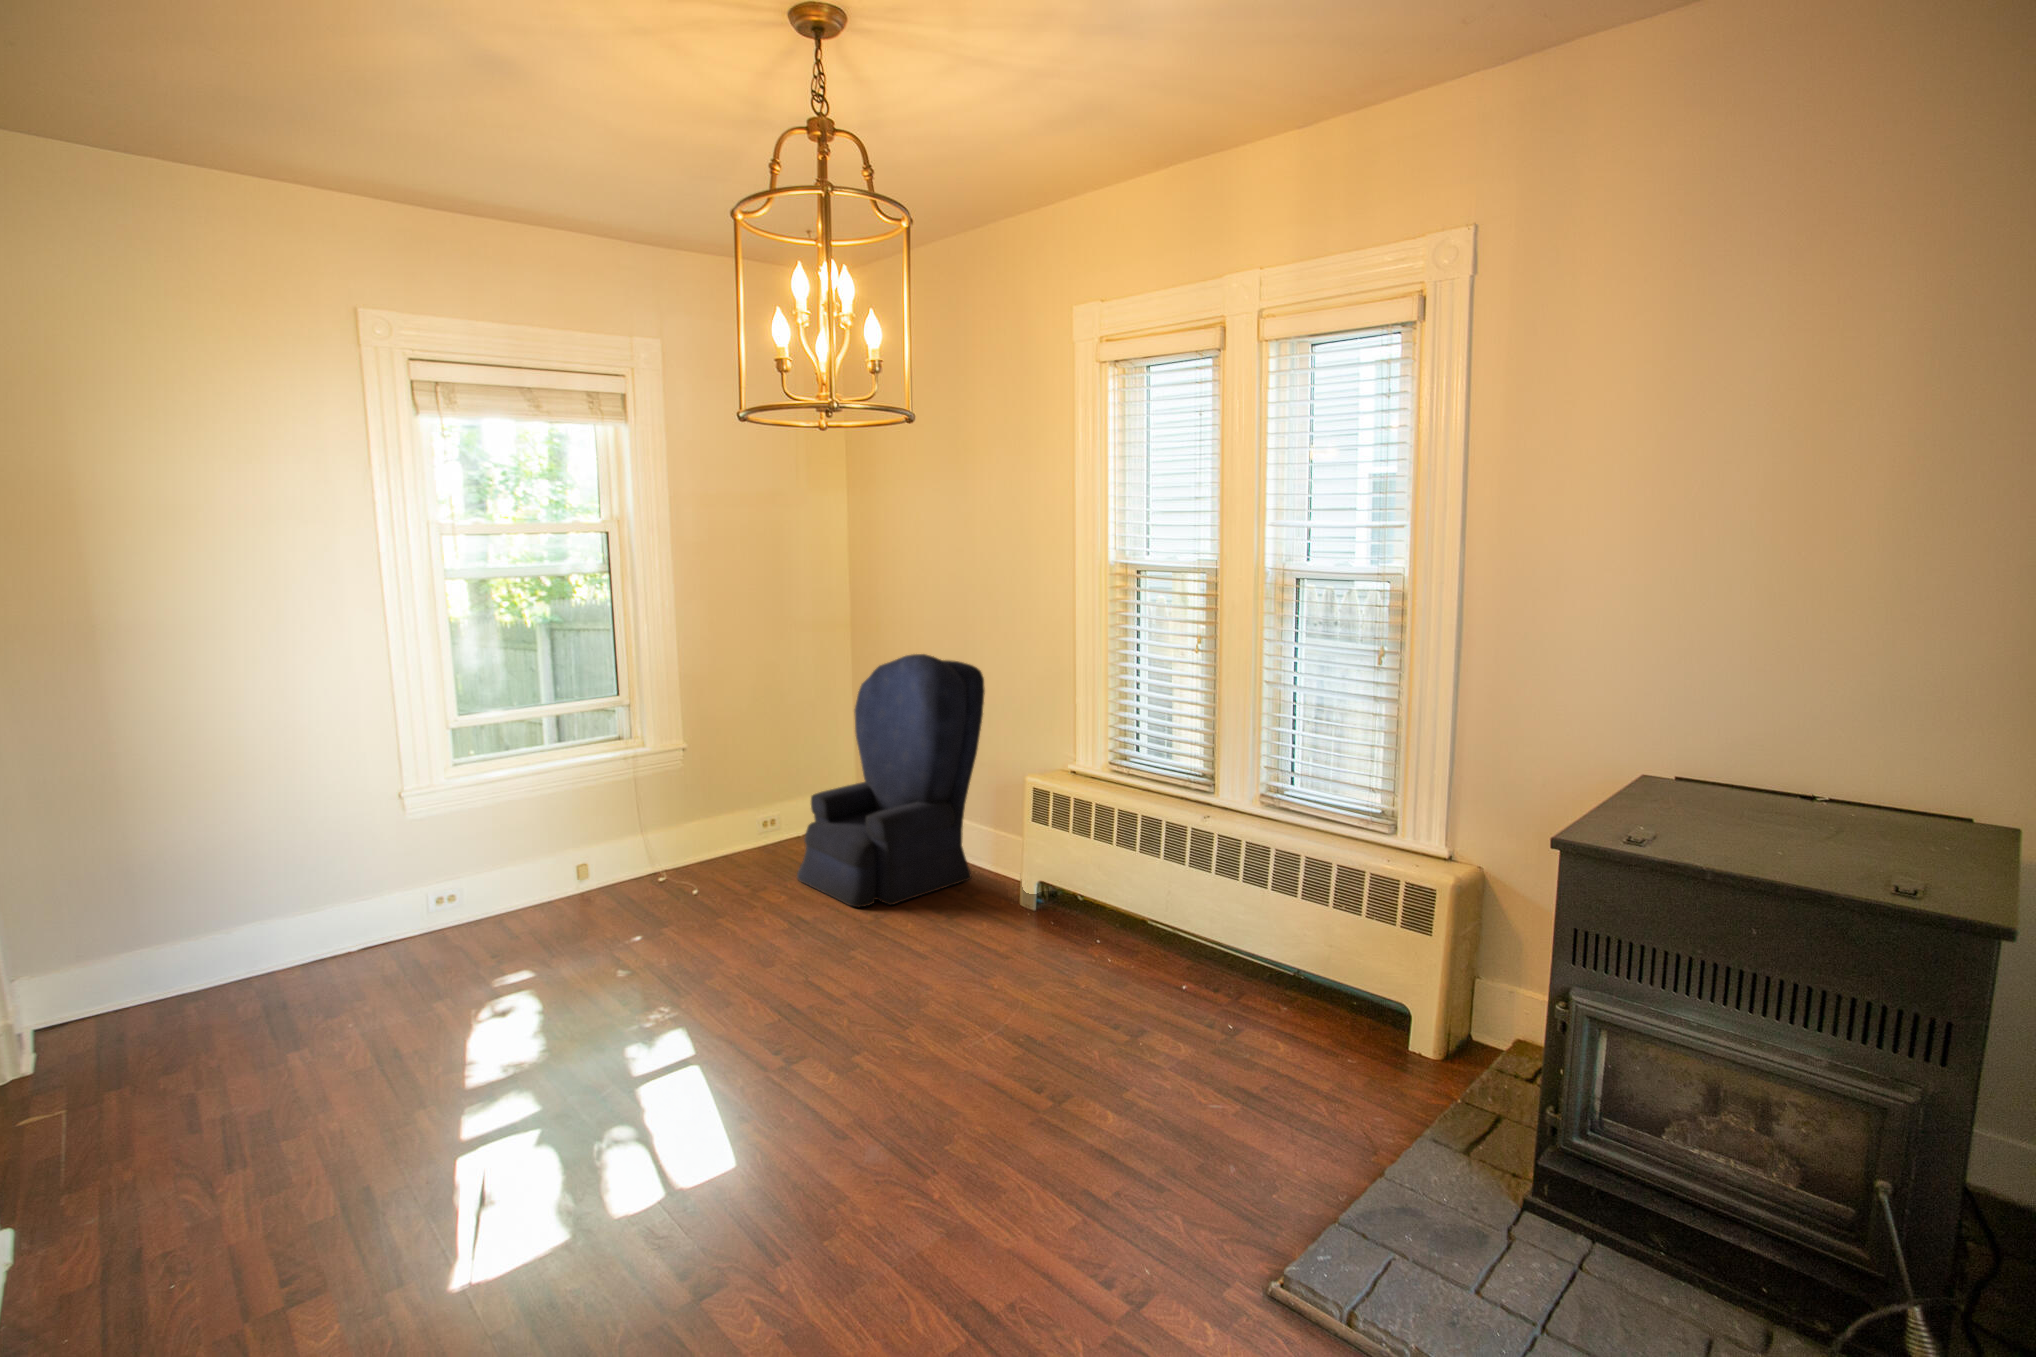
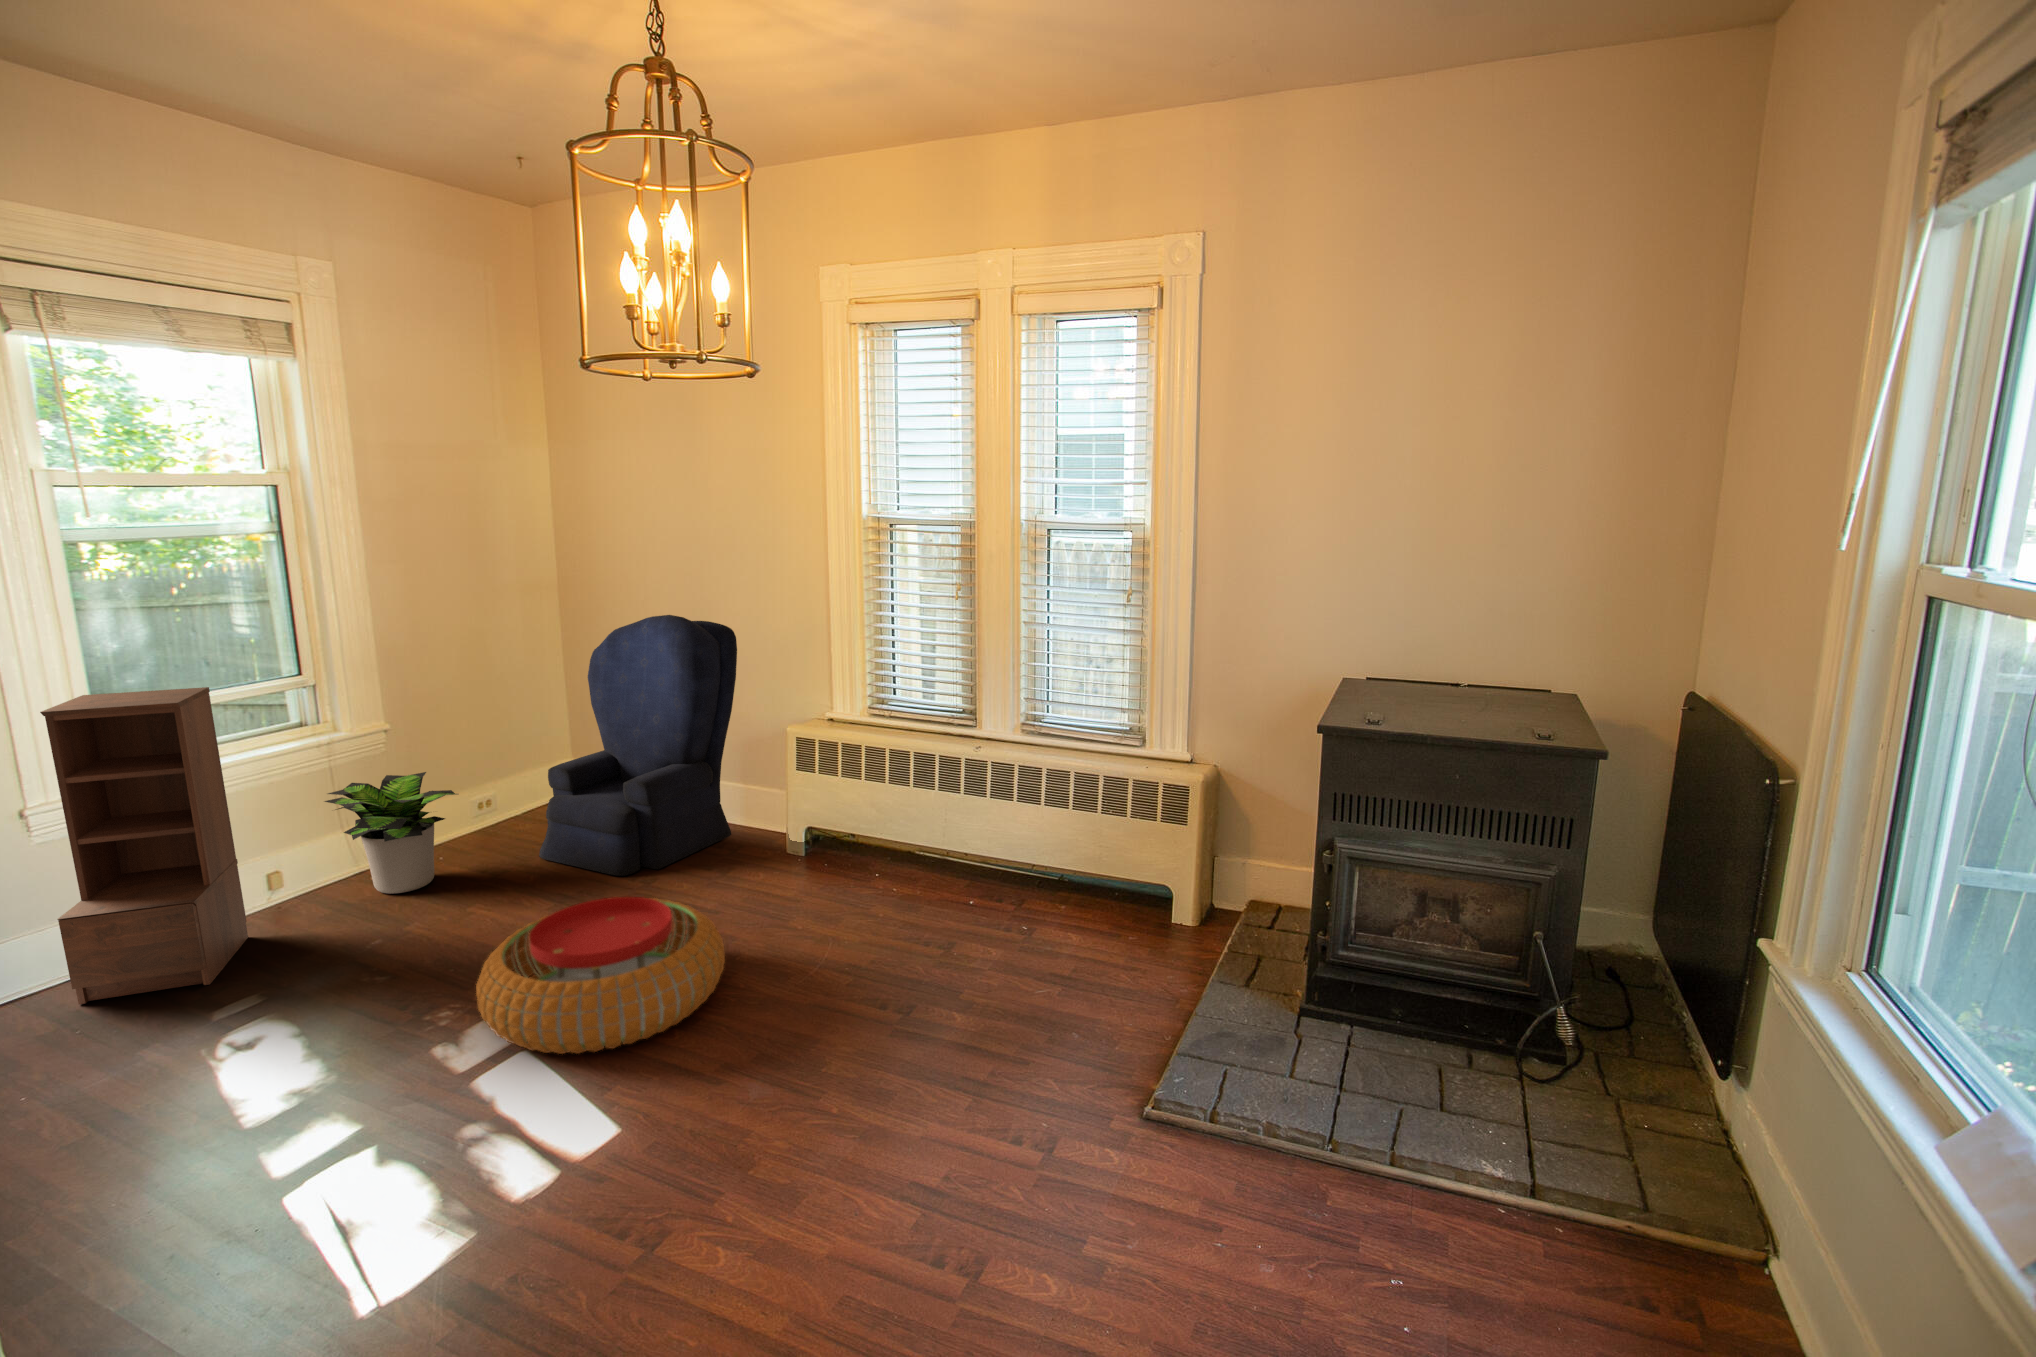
bookshelf: none [416,704,556,957] -> present [40,687,248,1004]
potted plant: none [622,788,738,897] -> present [325,772,457,894]
pouf: none [675,931,902,1081] -> present [476,897,725,1054]

